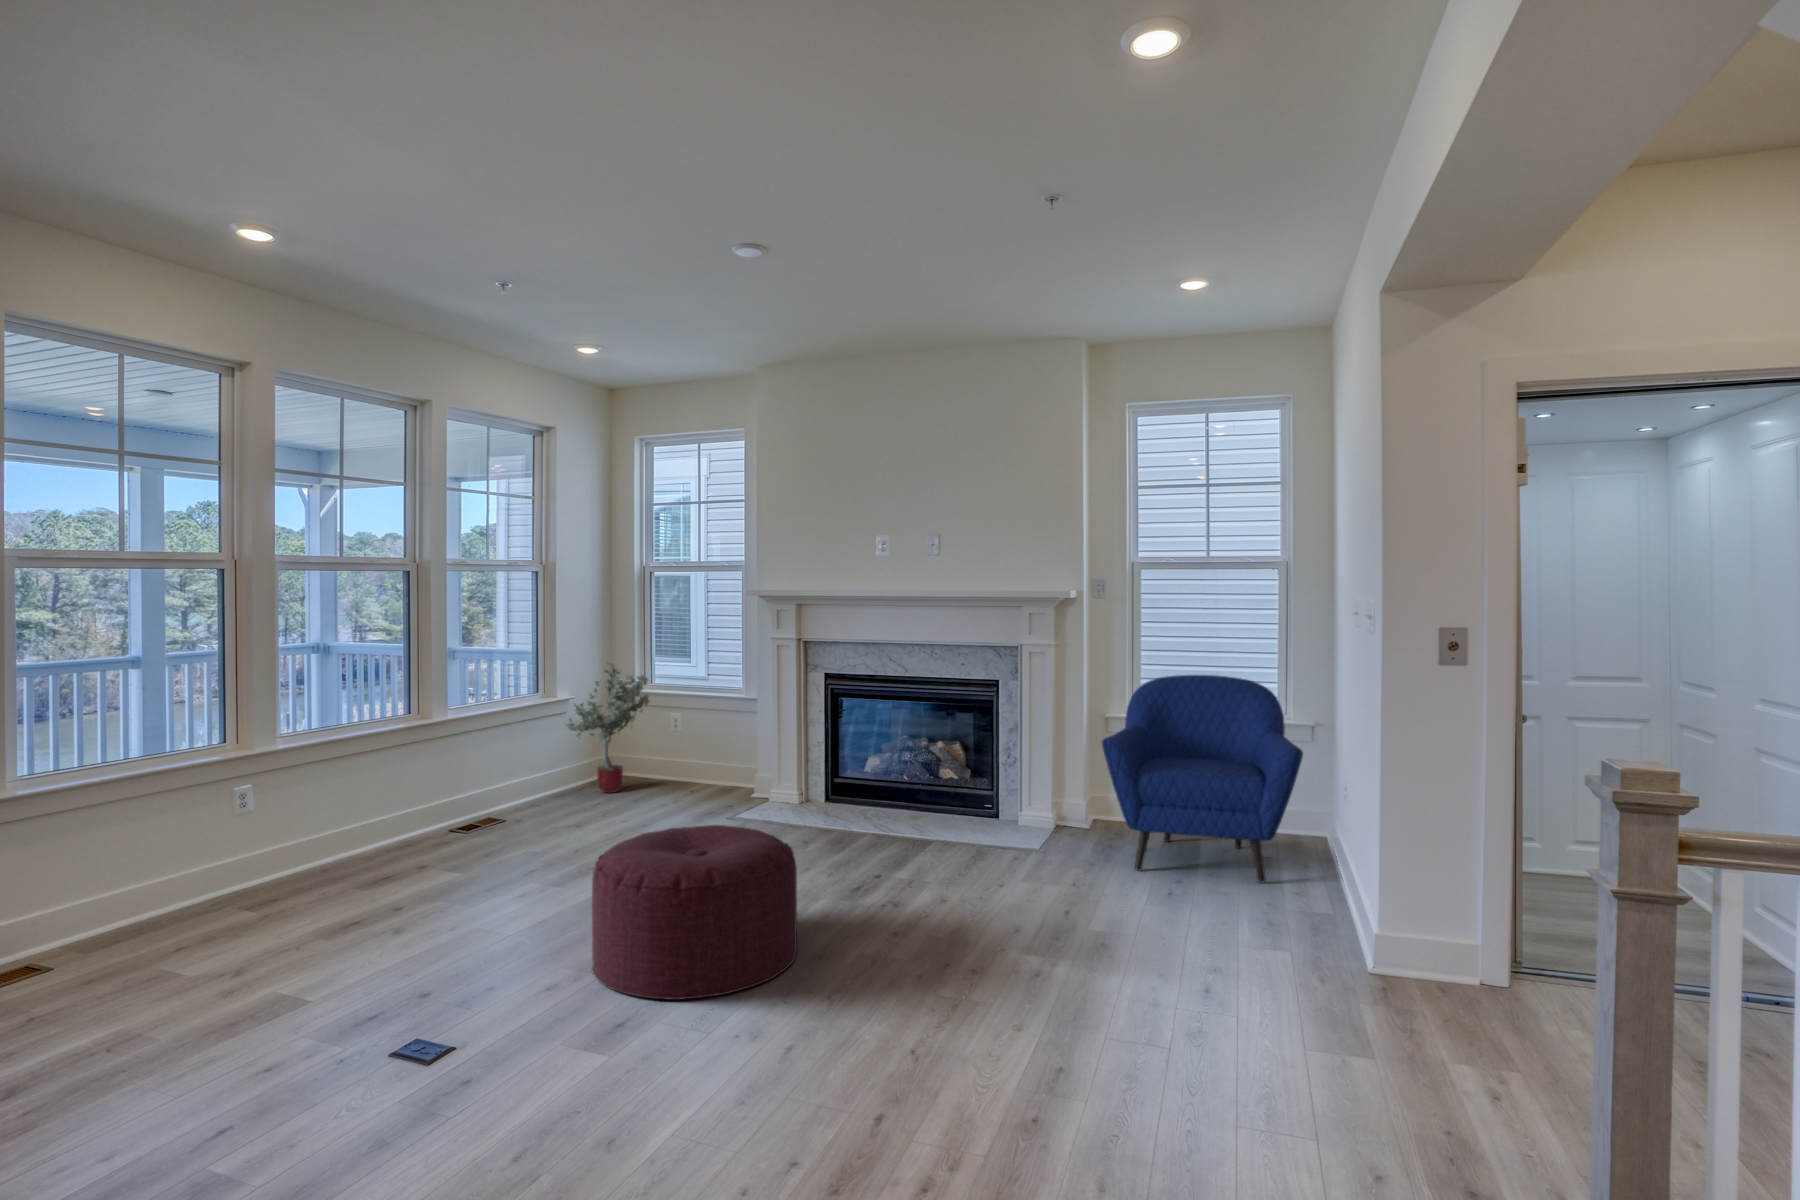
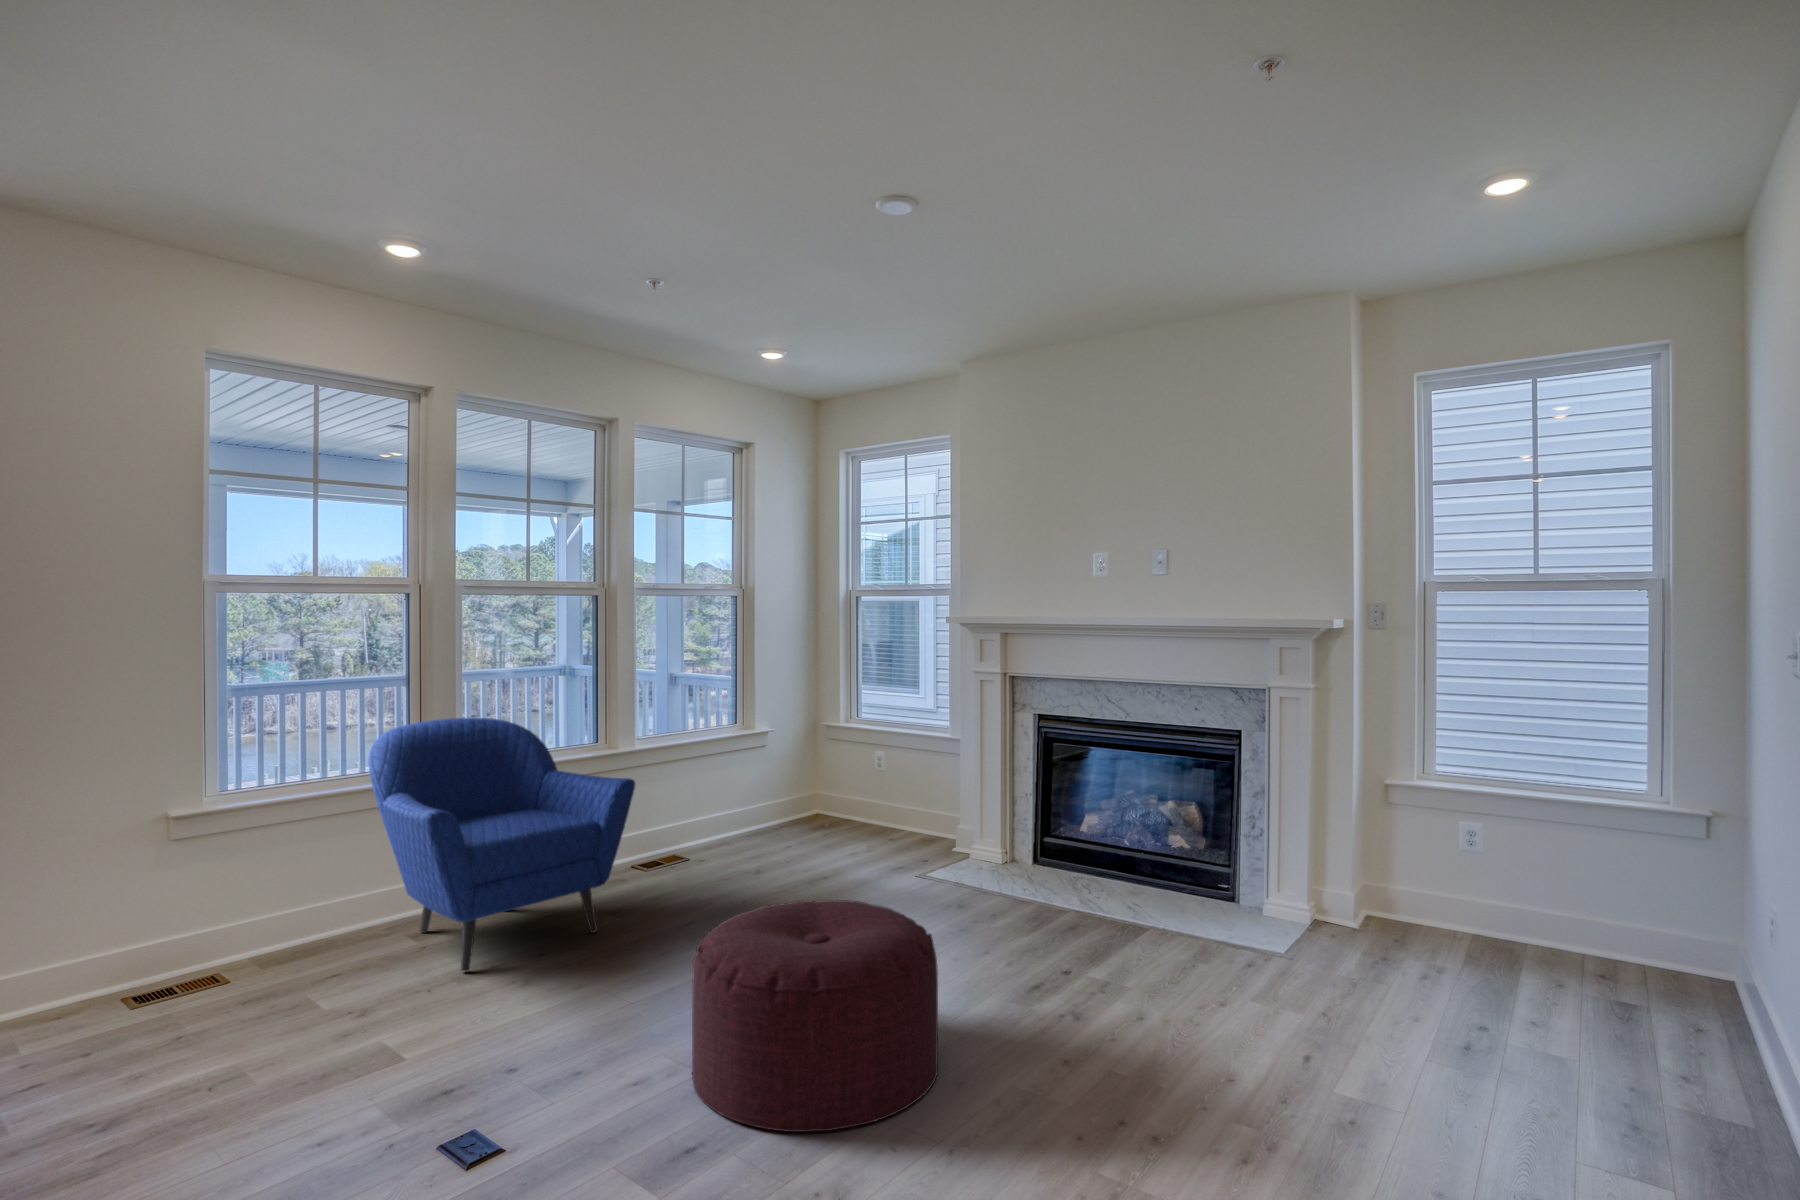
potted tree: present [567,662,650,793] -> none [756,691,849,834]
armchair: present [1102,675,1303,882] -> present [368,718,635,971]

